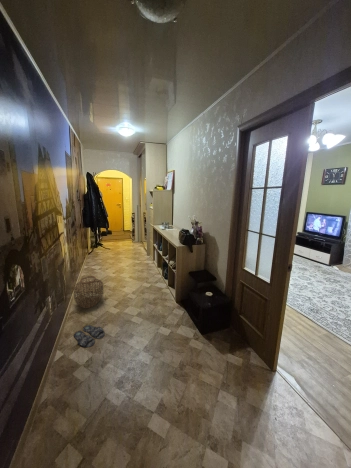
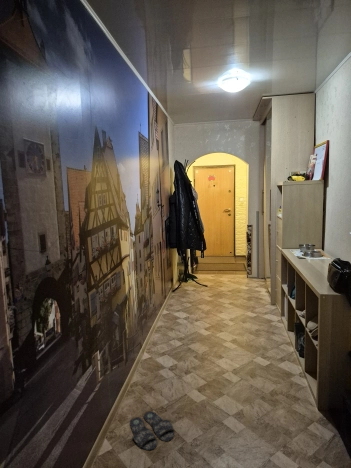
woven basket: present [73,276,103,308] -> none [138,328,182,382]

